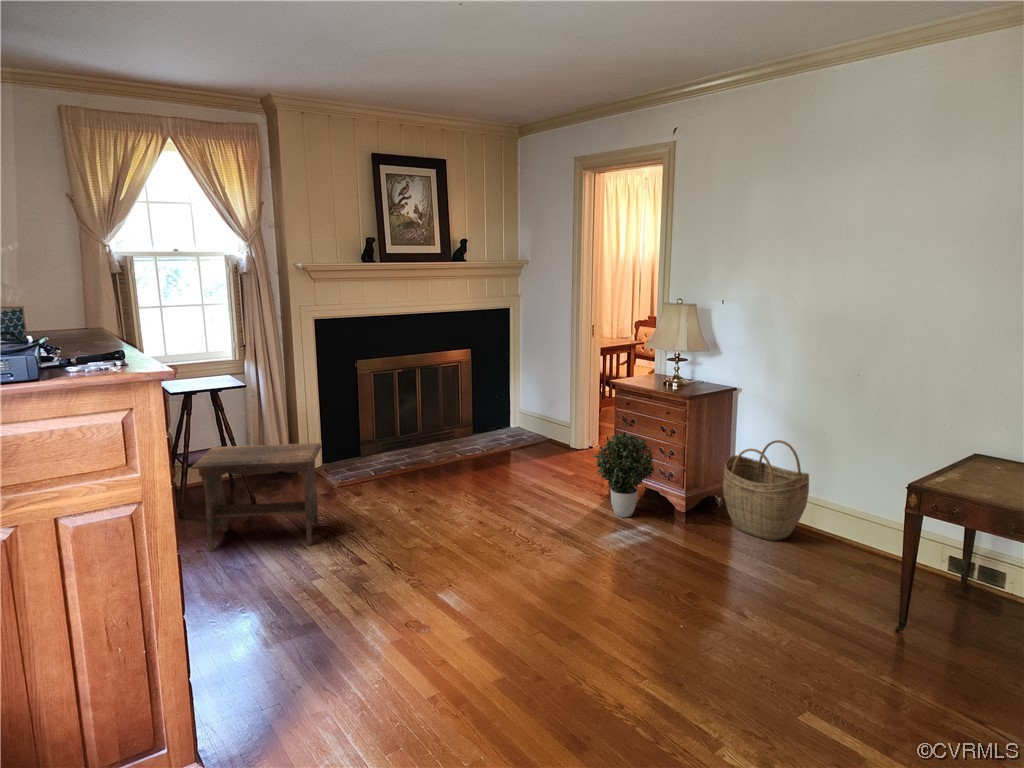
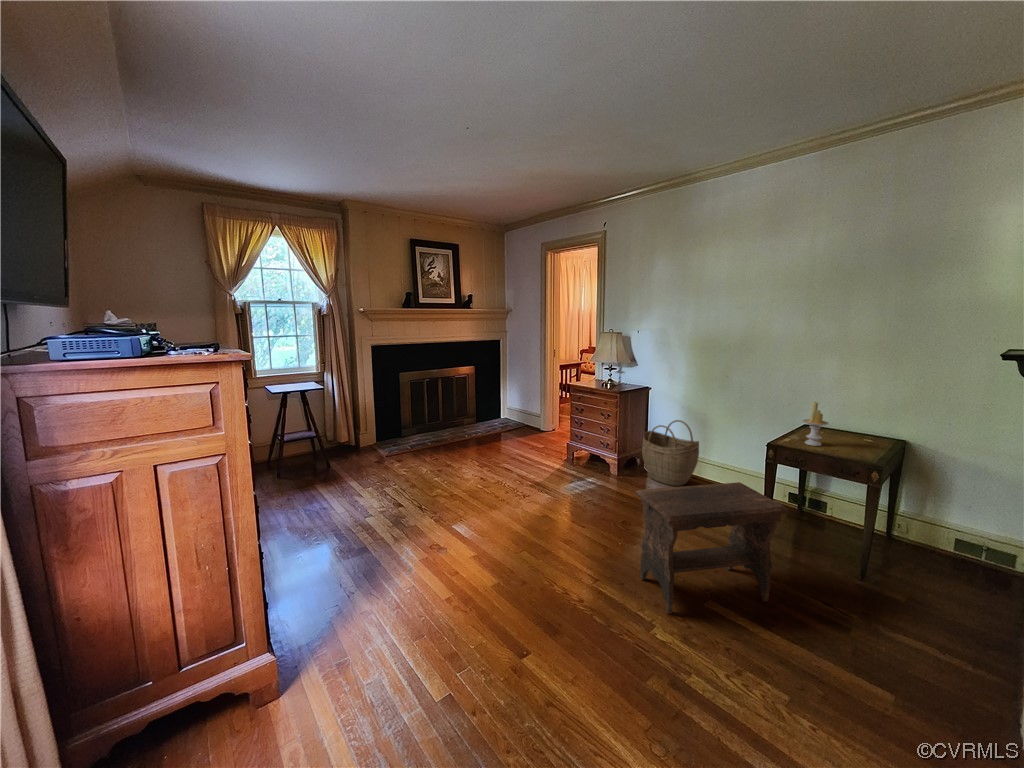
candle: none [954,423,992,489] -> present [802,402,829,446]
potted plant: present [594,432,655,517] -> none [557,416,598,473]
footstool: present [192,443,322,551] -> present [635,482,789,614]

